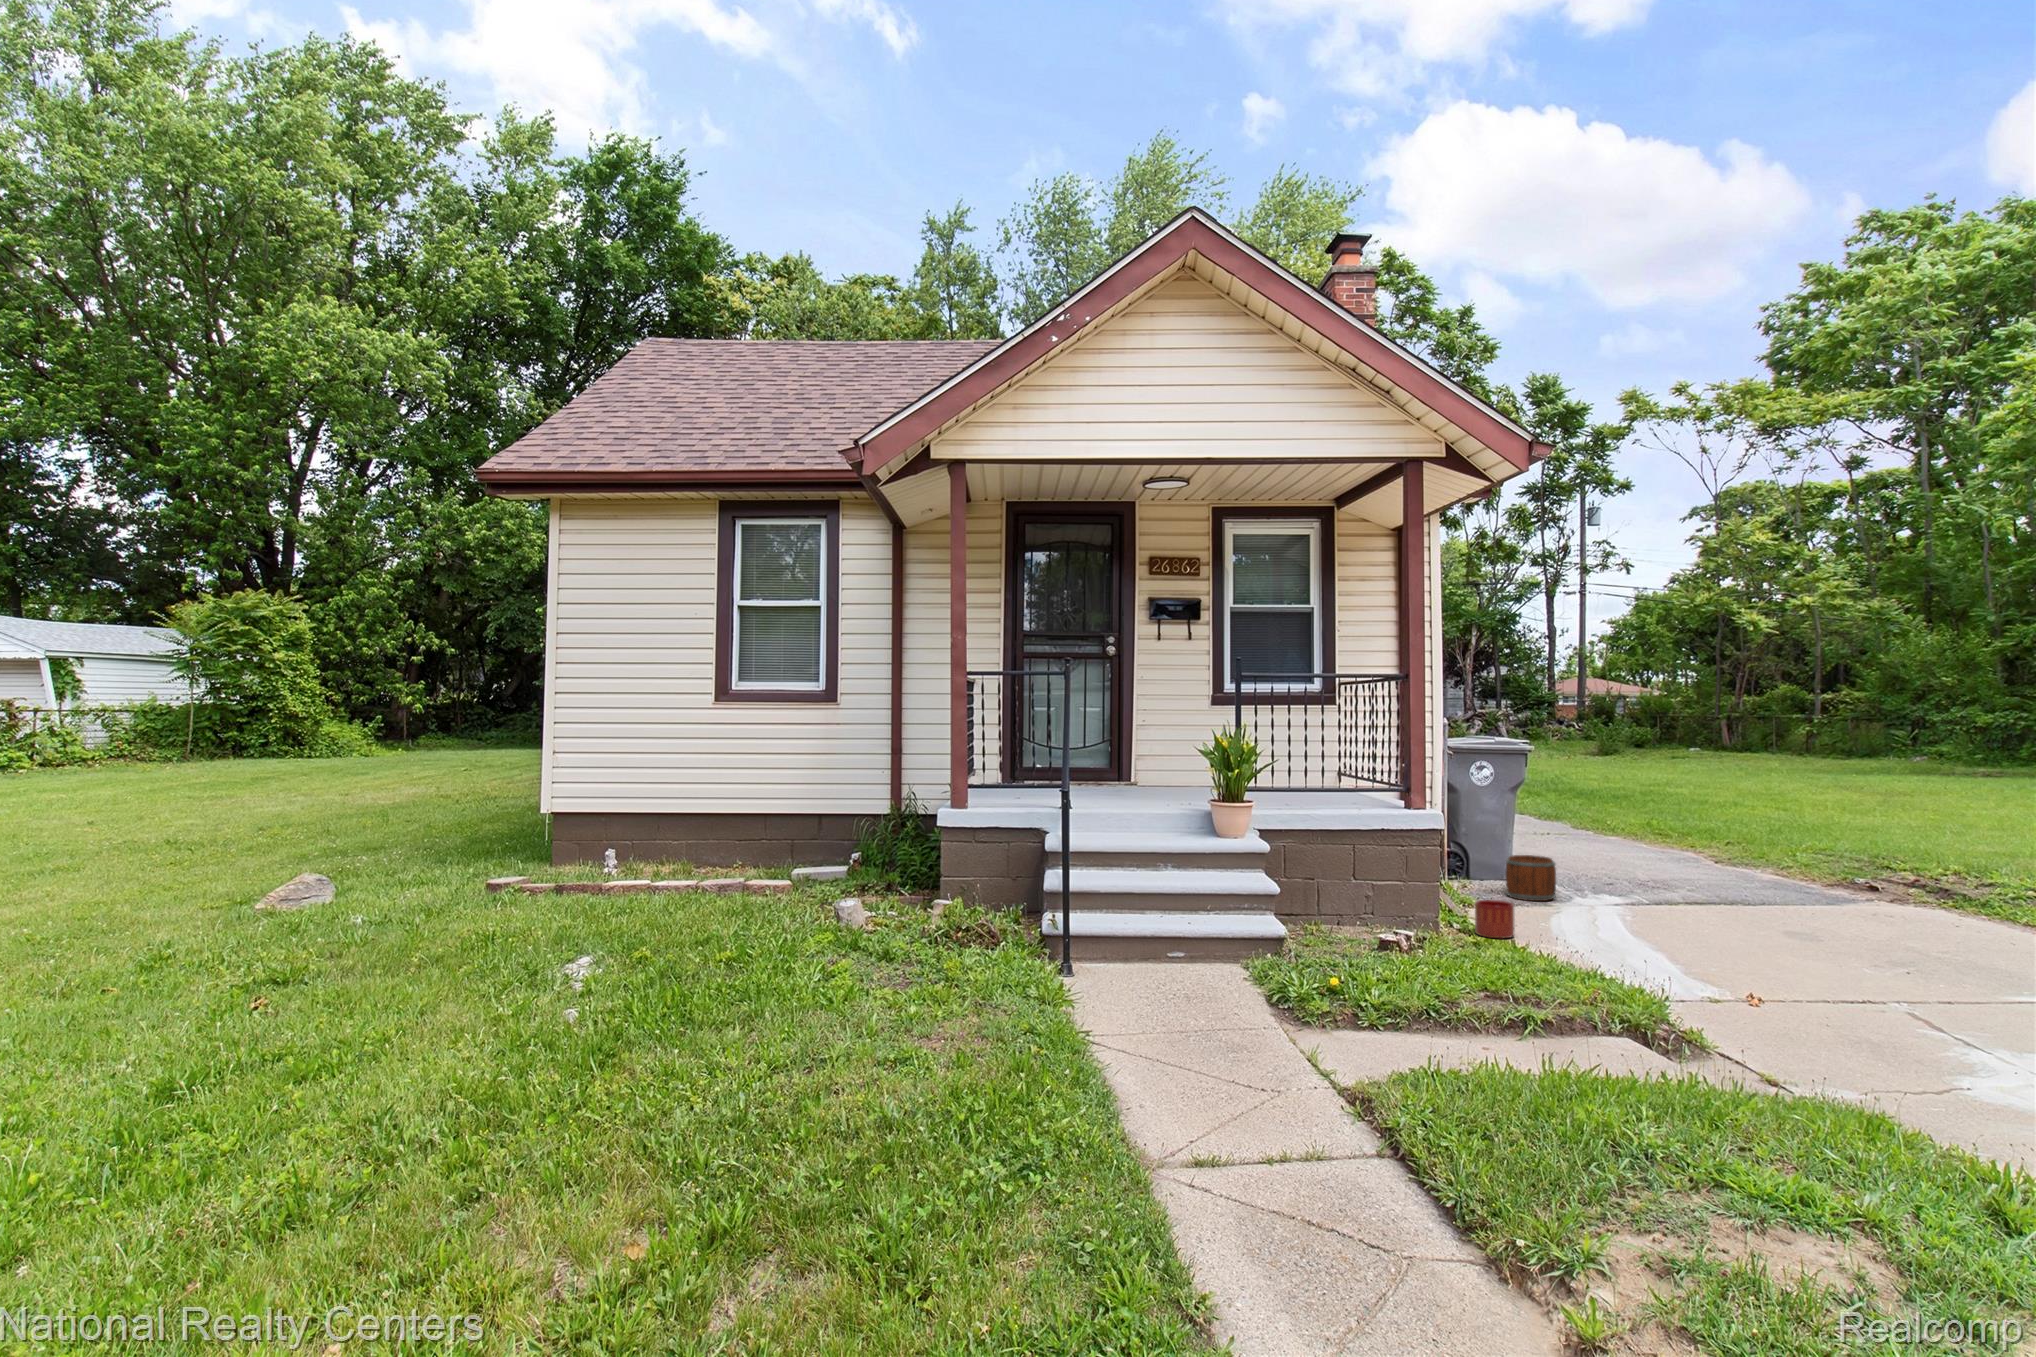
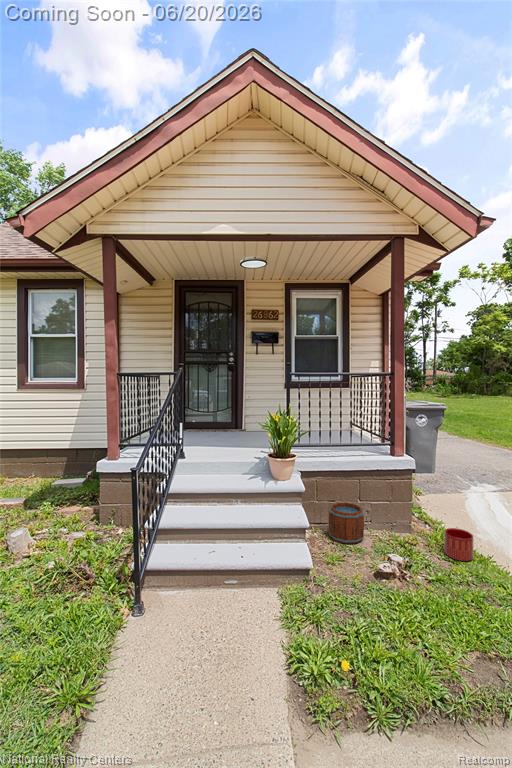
bucket: present [1505,855,1556,901] -> present [329,503,364,544]

